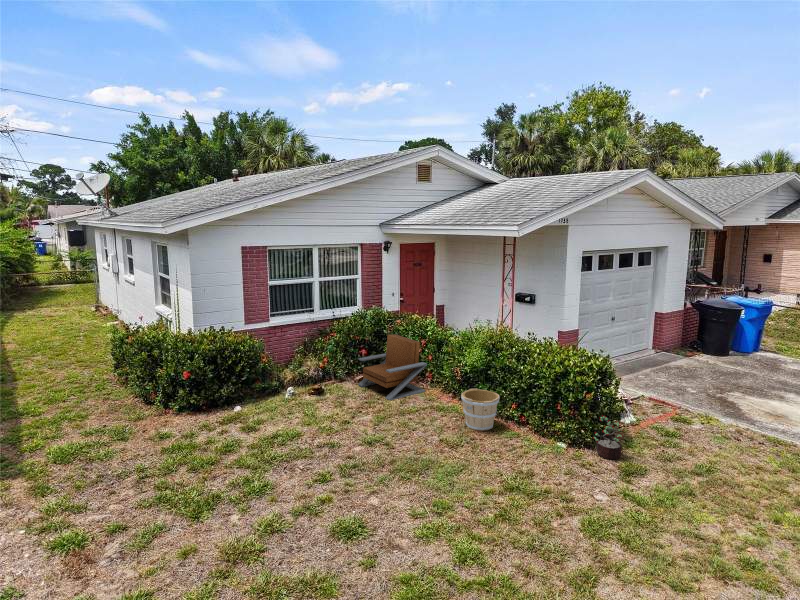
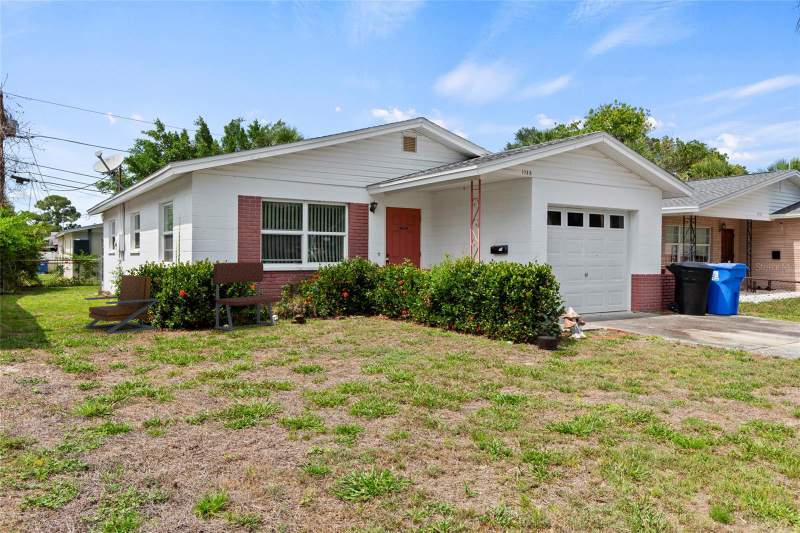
bench: none [221,331,298,420] -> present [214,262,281,331]
lounge chair: present [358,334,427,400] -> present [85,275,158,334]
wooden bucket: present [461,388,500,431] -> none [423,306,458,338]

